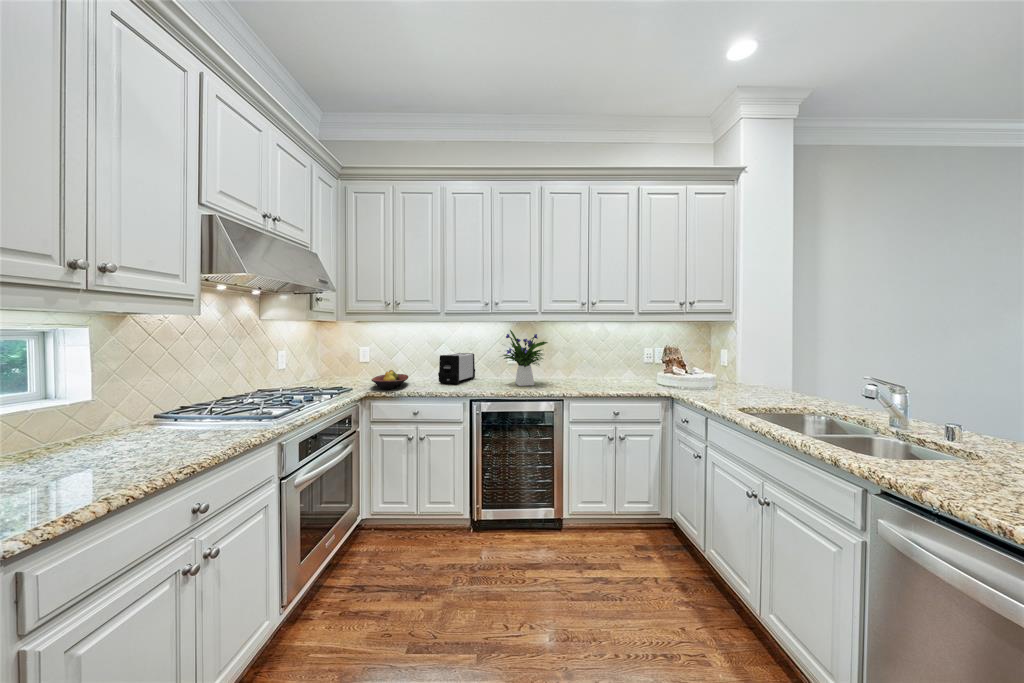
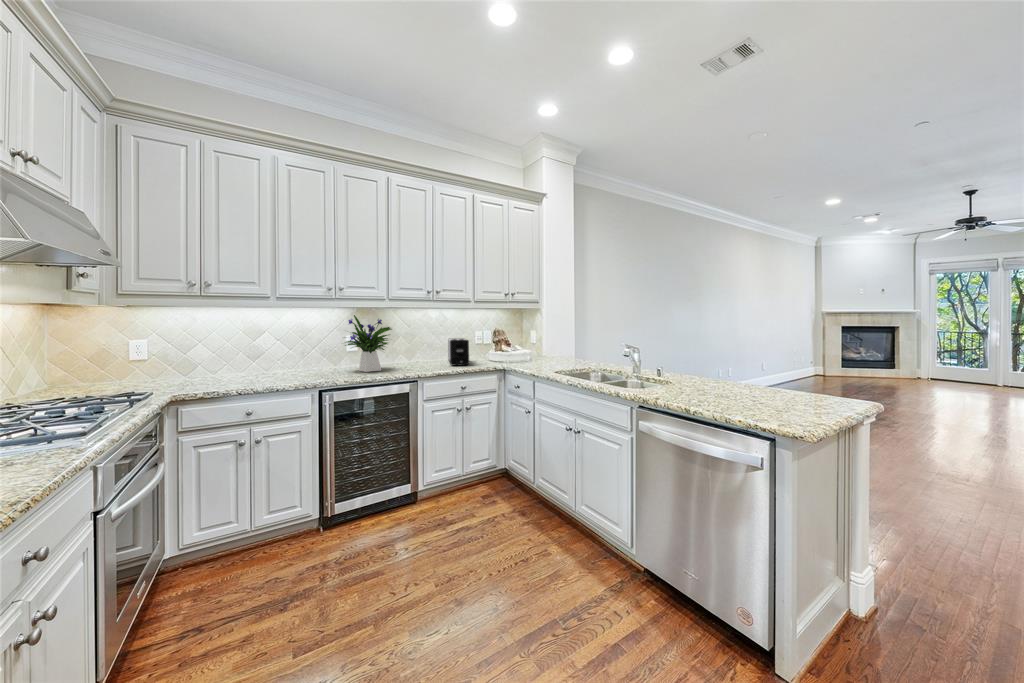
toaster: present [438,353,475,384] -> present [448,338,469,365]
fruit bowl: present [372,370,408,389] -> none [178,365,229,387]

